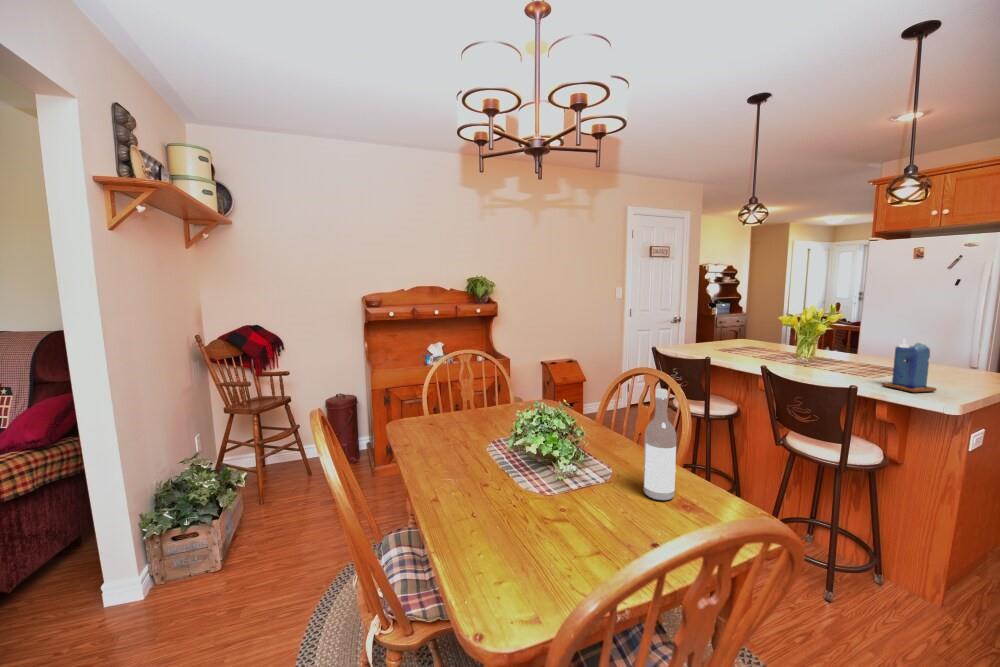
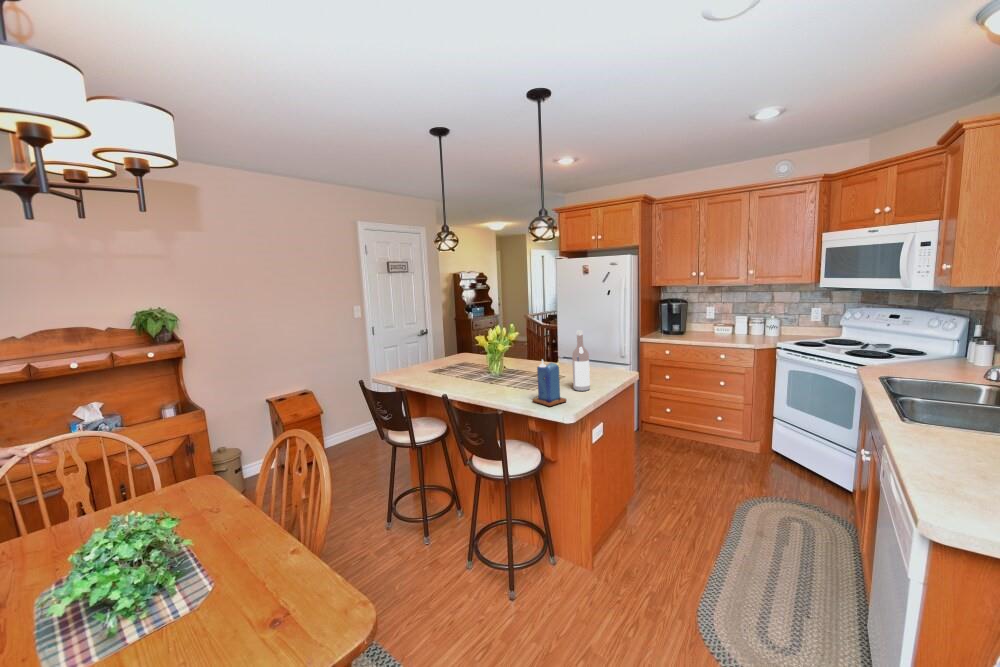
wine bottle: present [643,389,676,500] -> present [572,330,590,391]

